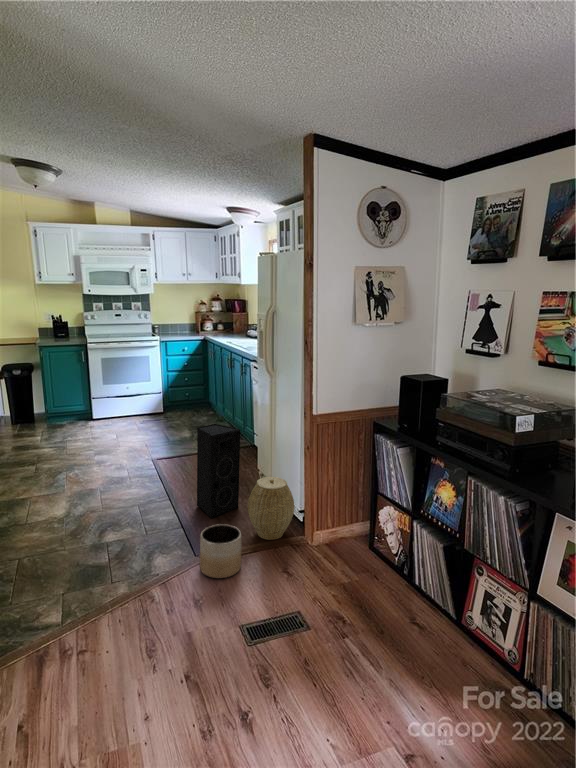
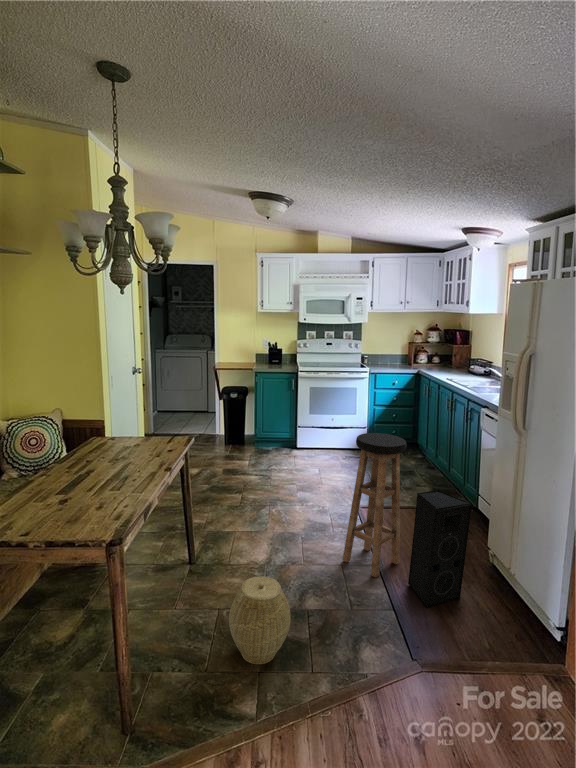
bar stool: none [139,384,191,507] -> present [343,433,407,578]
woven basket: present [248,477,294,540] -> present [229,577,291,664]
planter: present [200,524,241,578] -> none [416,631,474,709]

